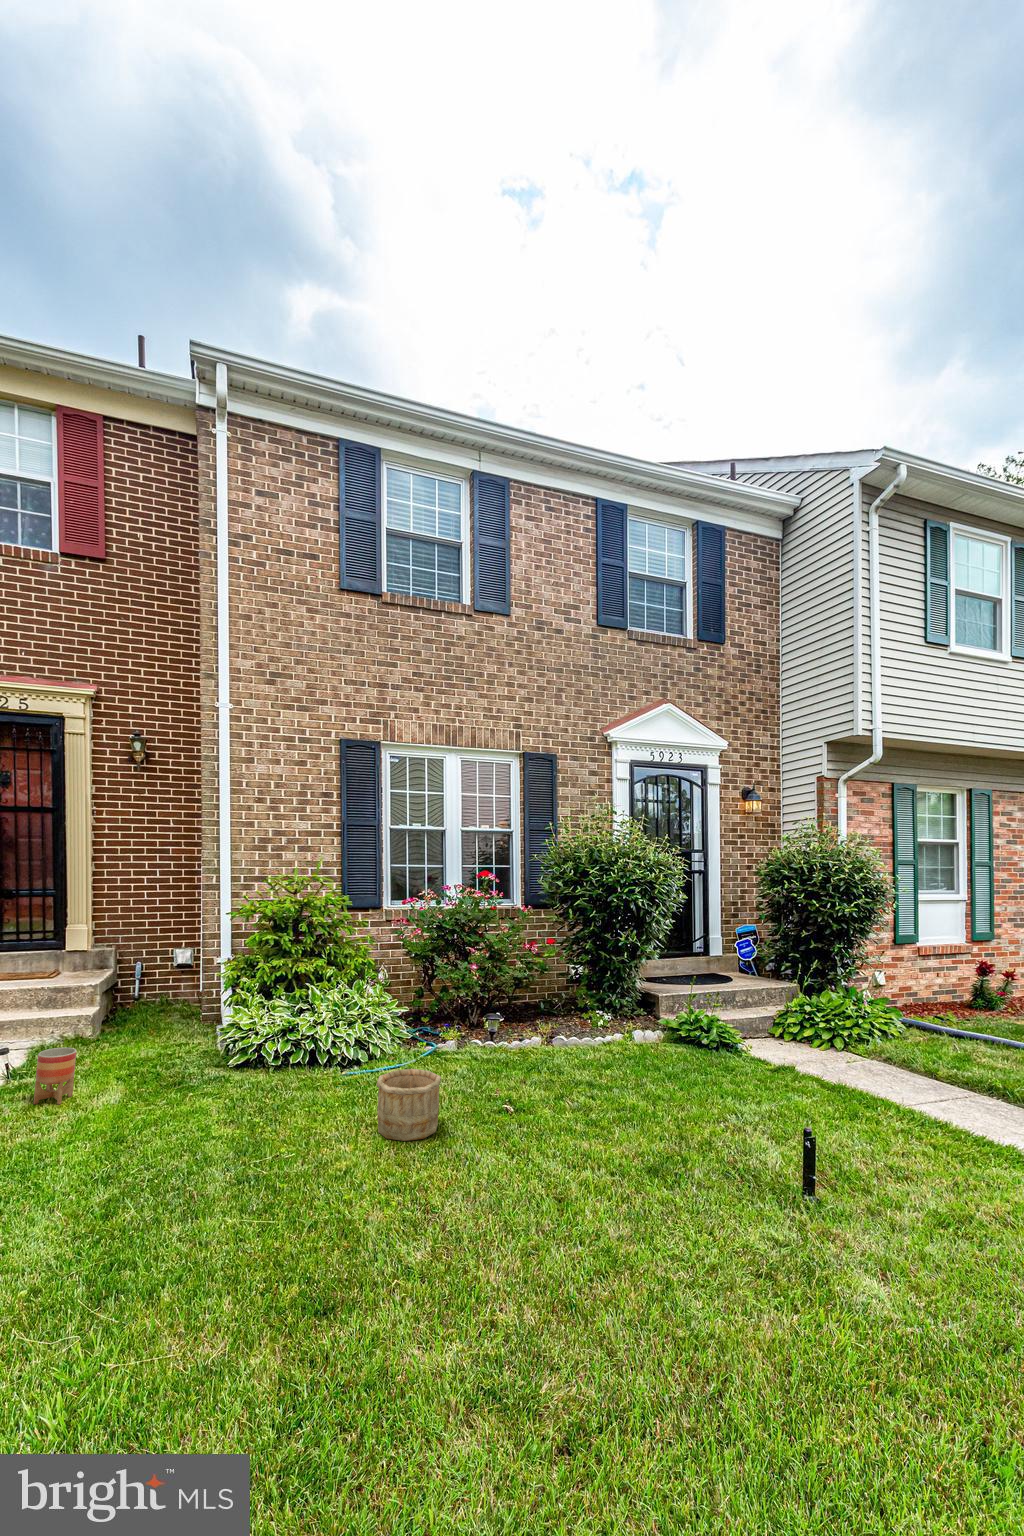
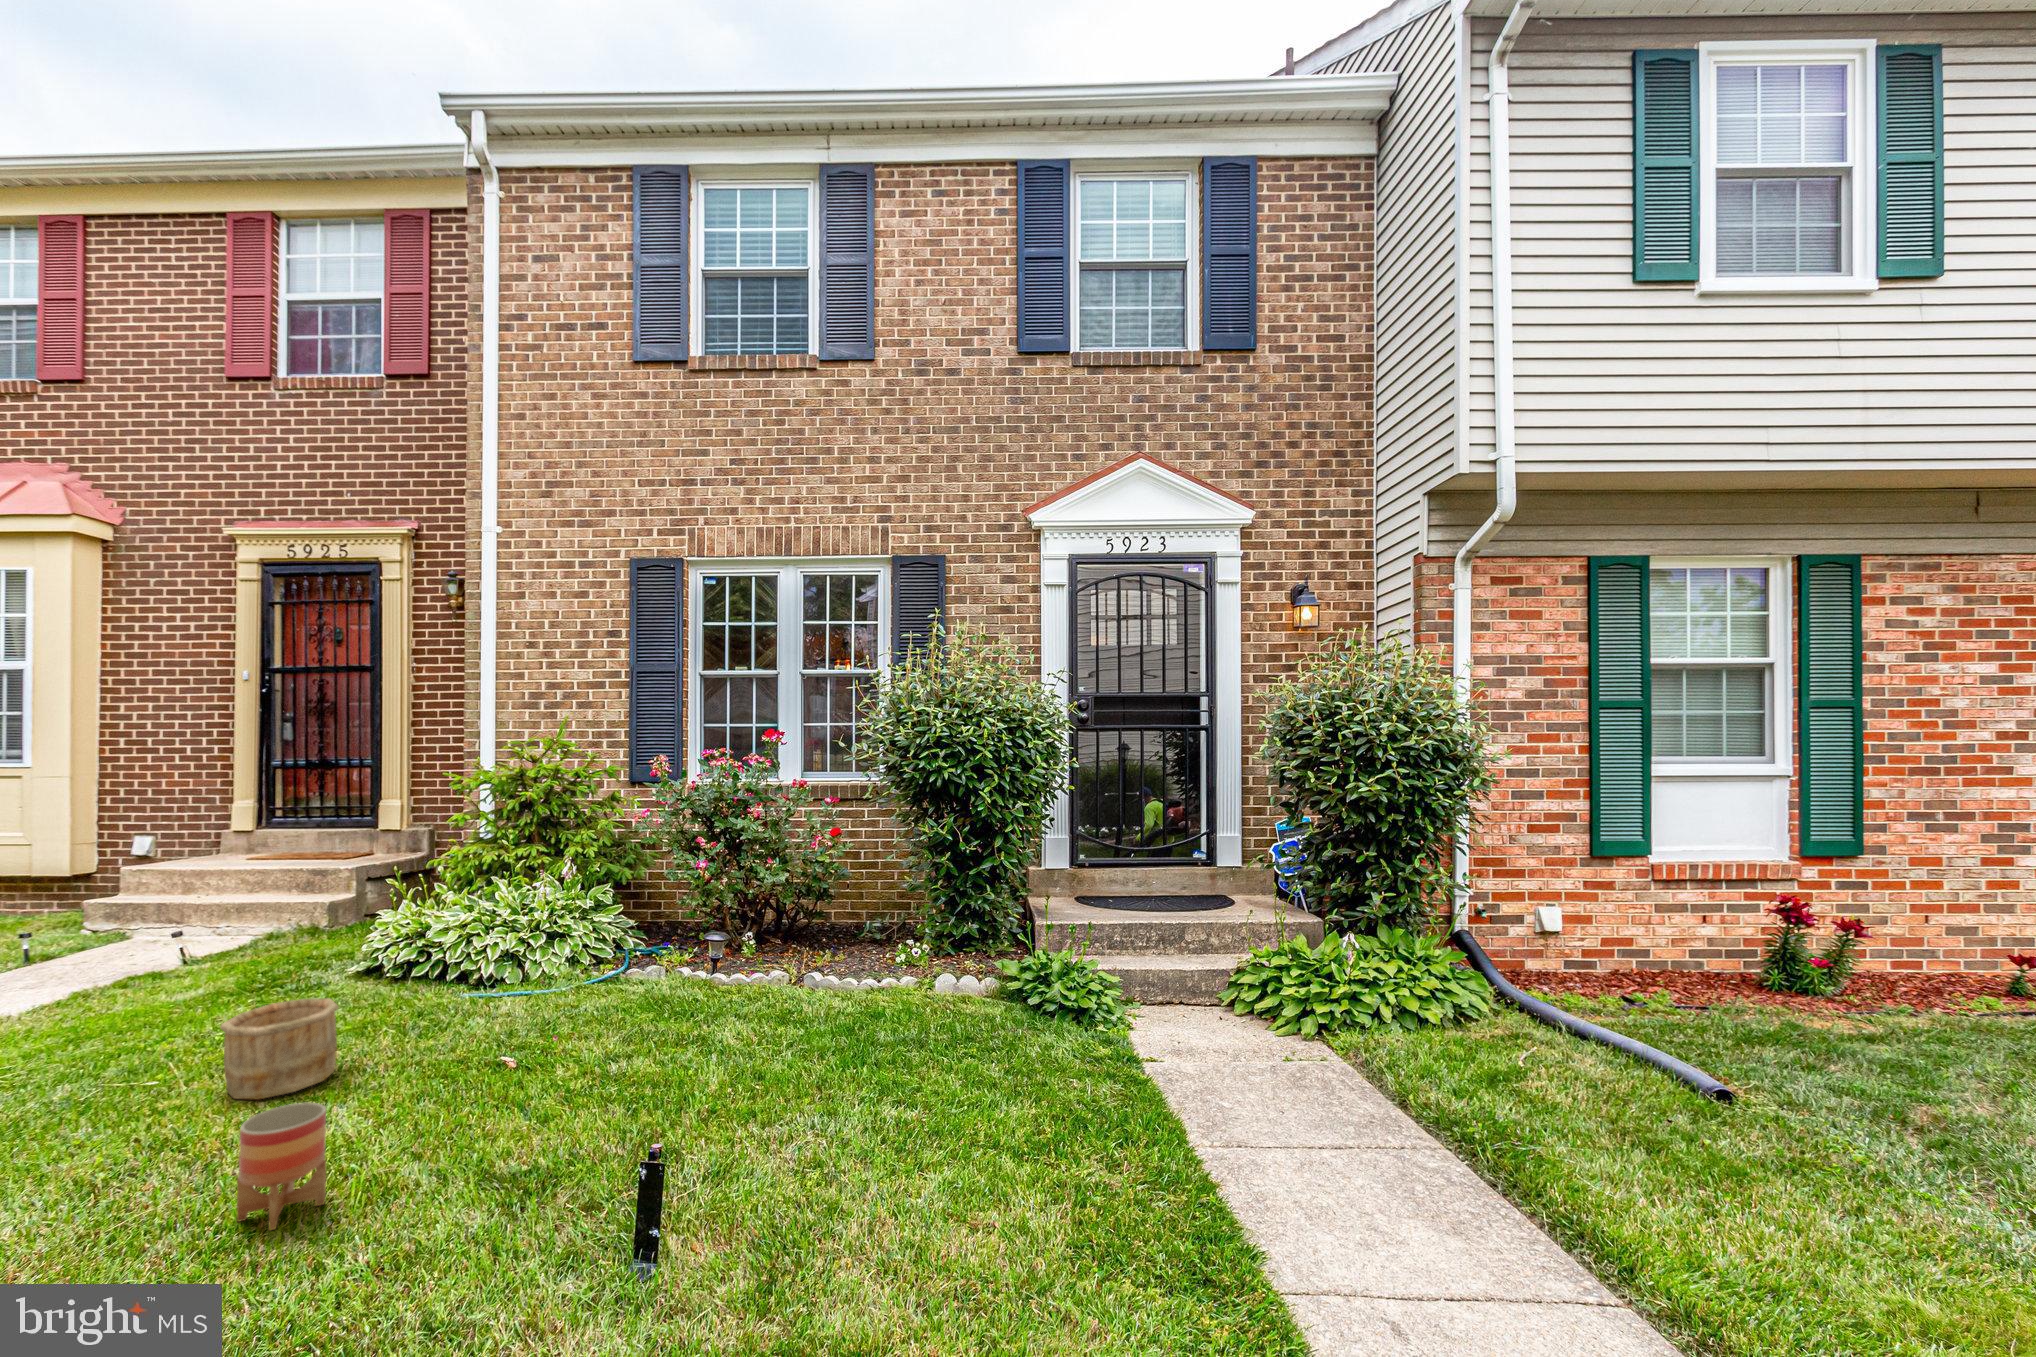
planter: present [33,1047,76,1105] -> present [237,1103,326,1230]

